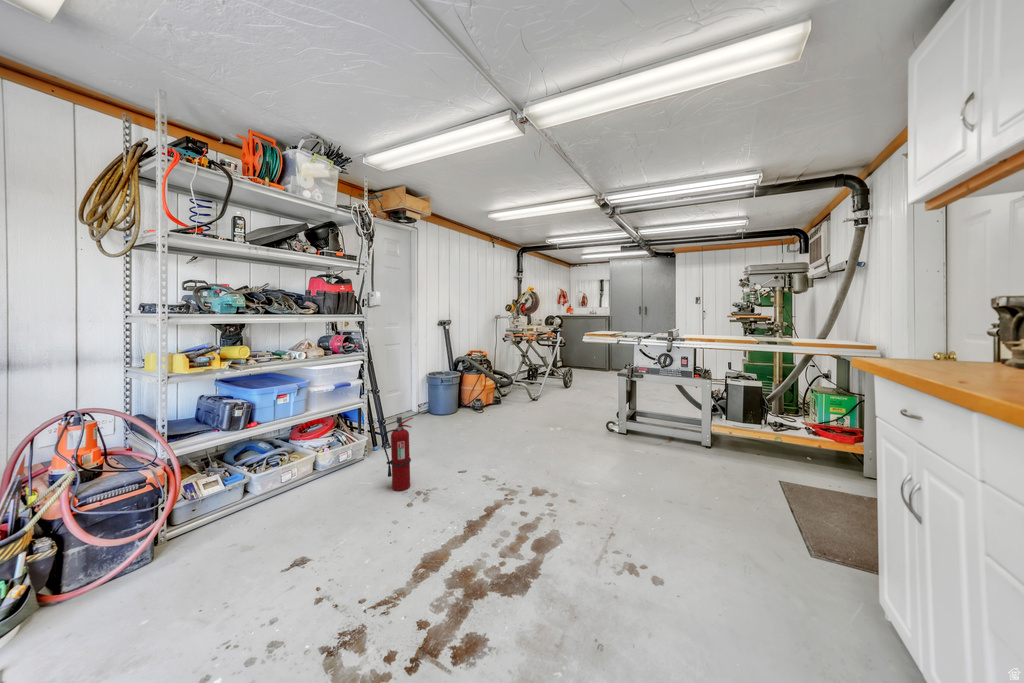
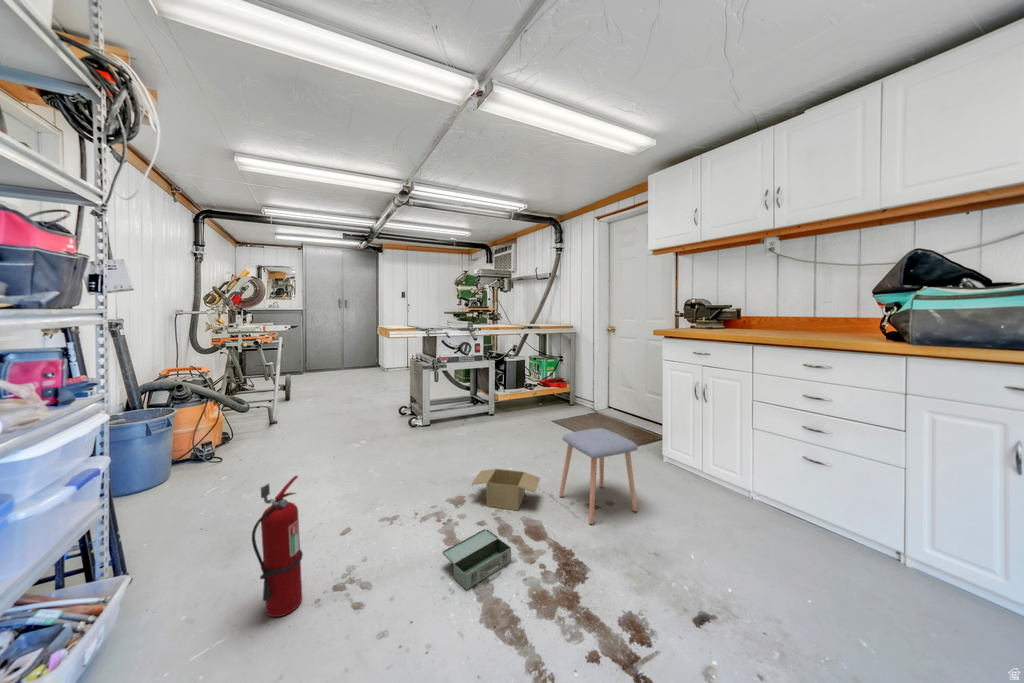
stool: none [595,468,687,609] -> present [559,428,638,525]
cardboard box: none [543,476,600,524] -> present [472,469,540,510]
toolbox: none [449,506,504,545] -> present [442,529,511,590]

